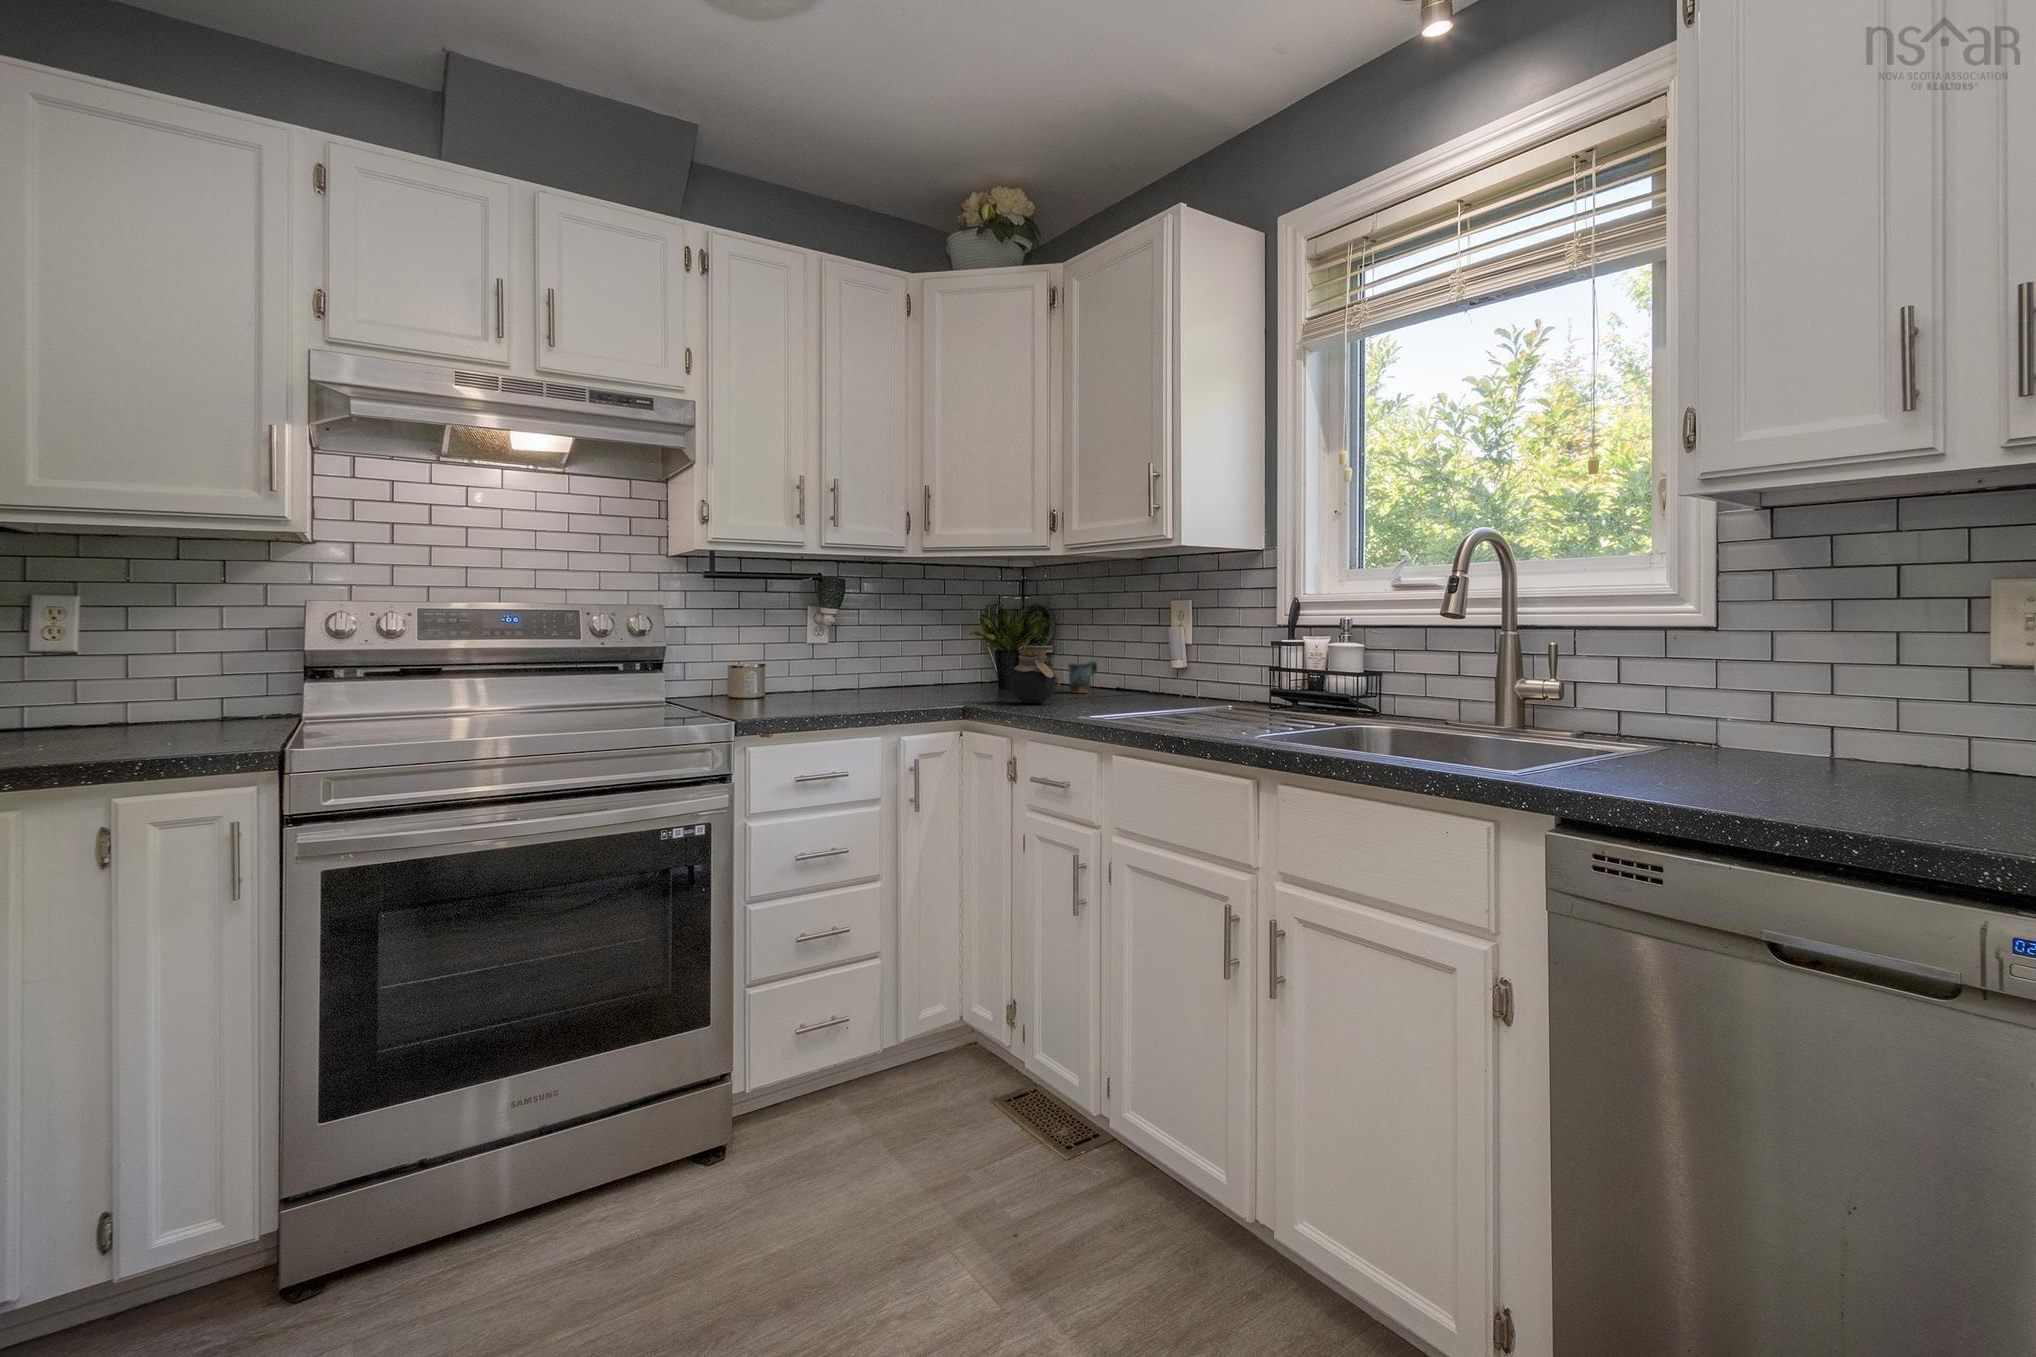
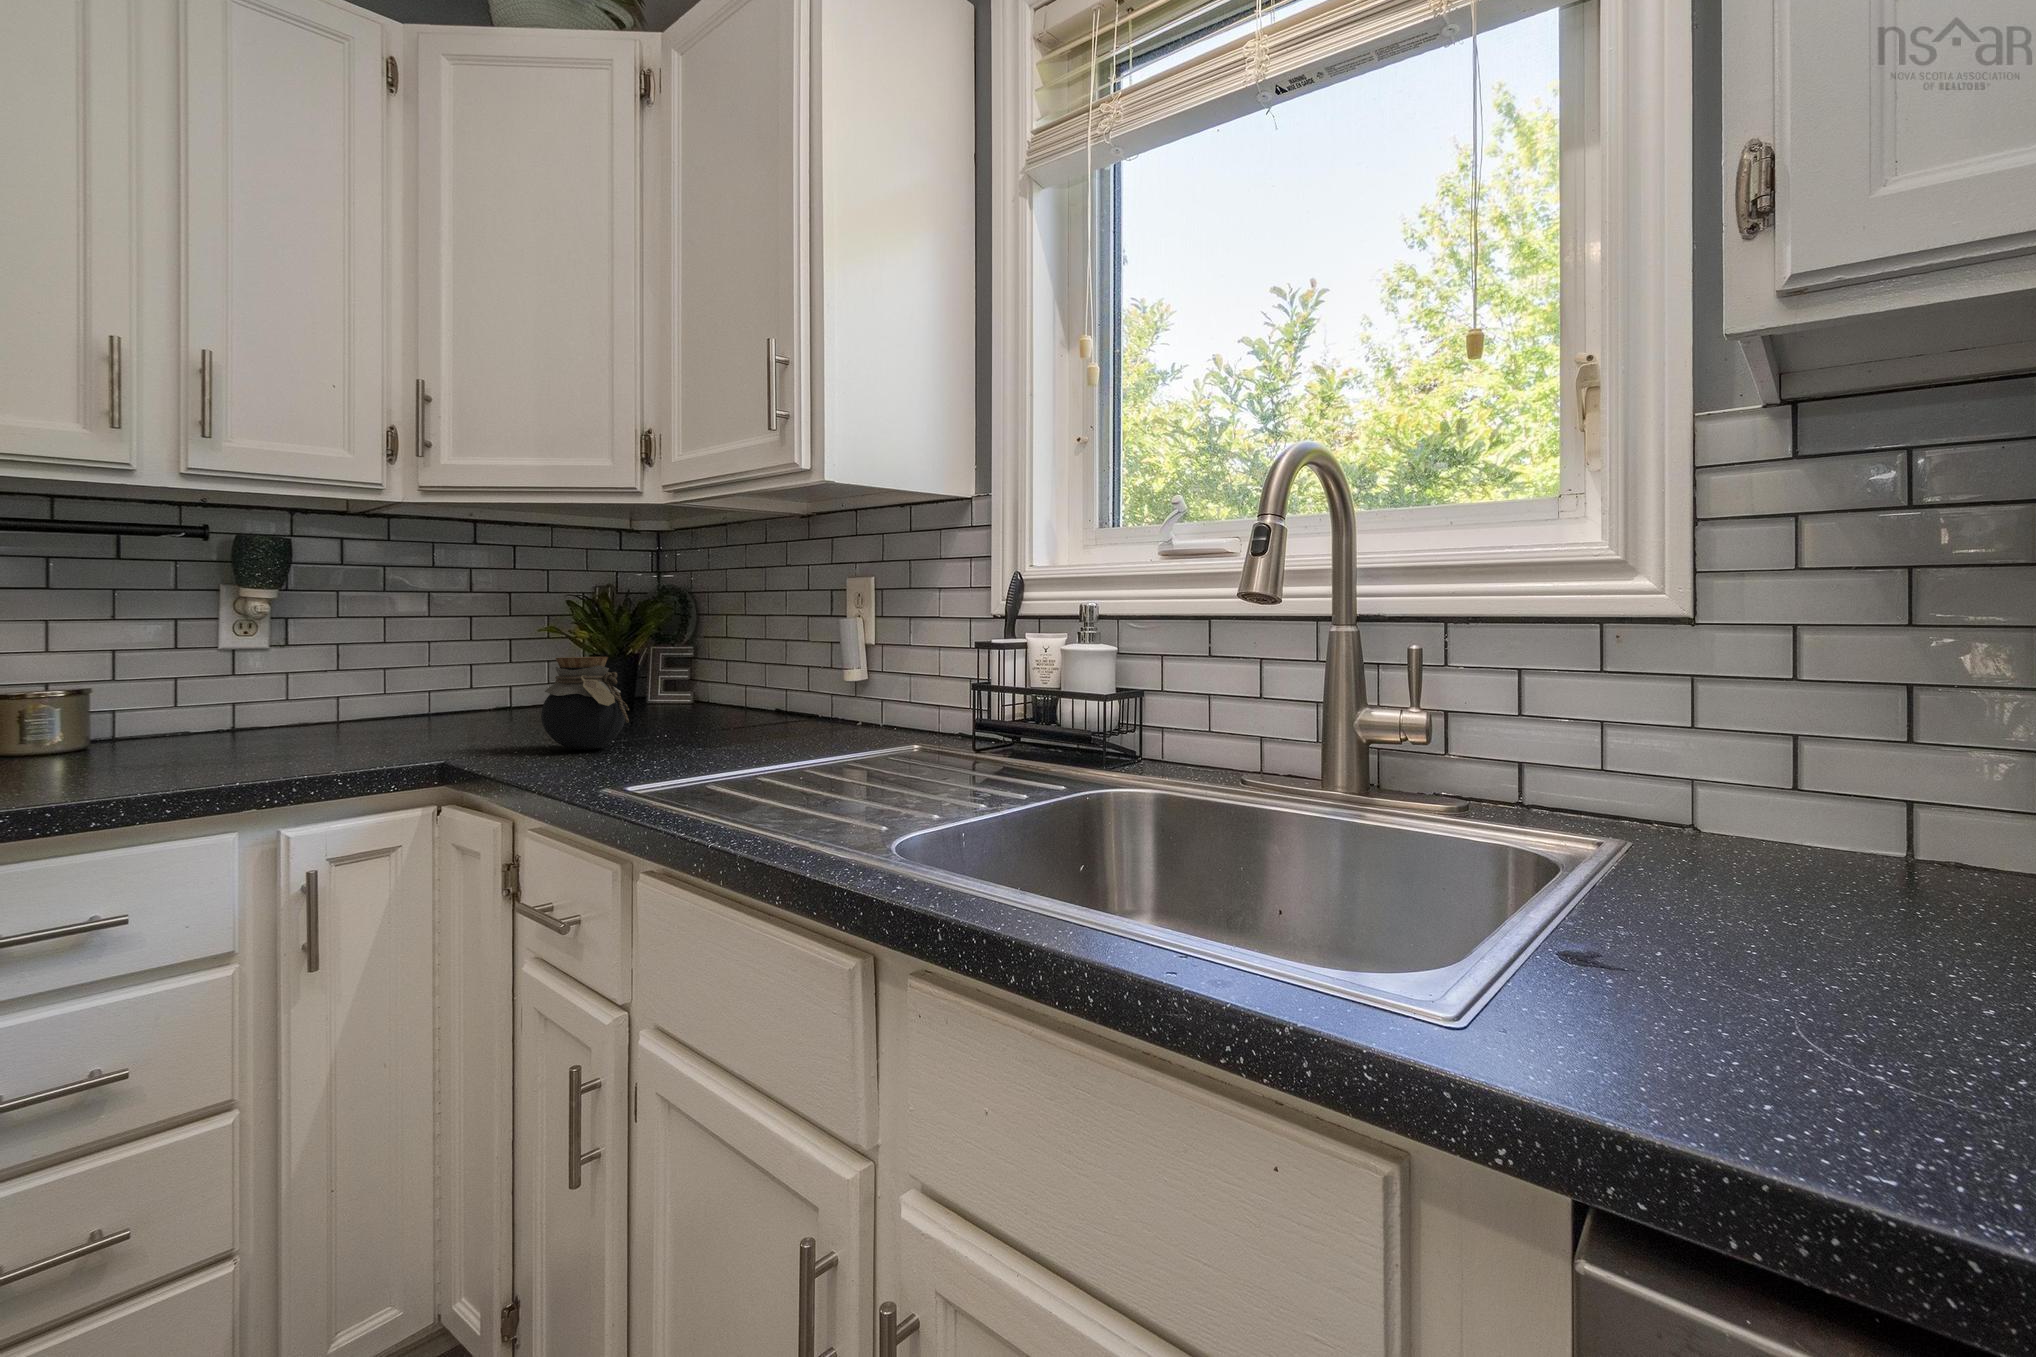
mug: present [1068,661,1097,693] -> none [687,672,740,723]

